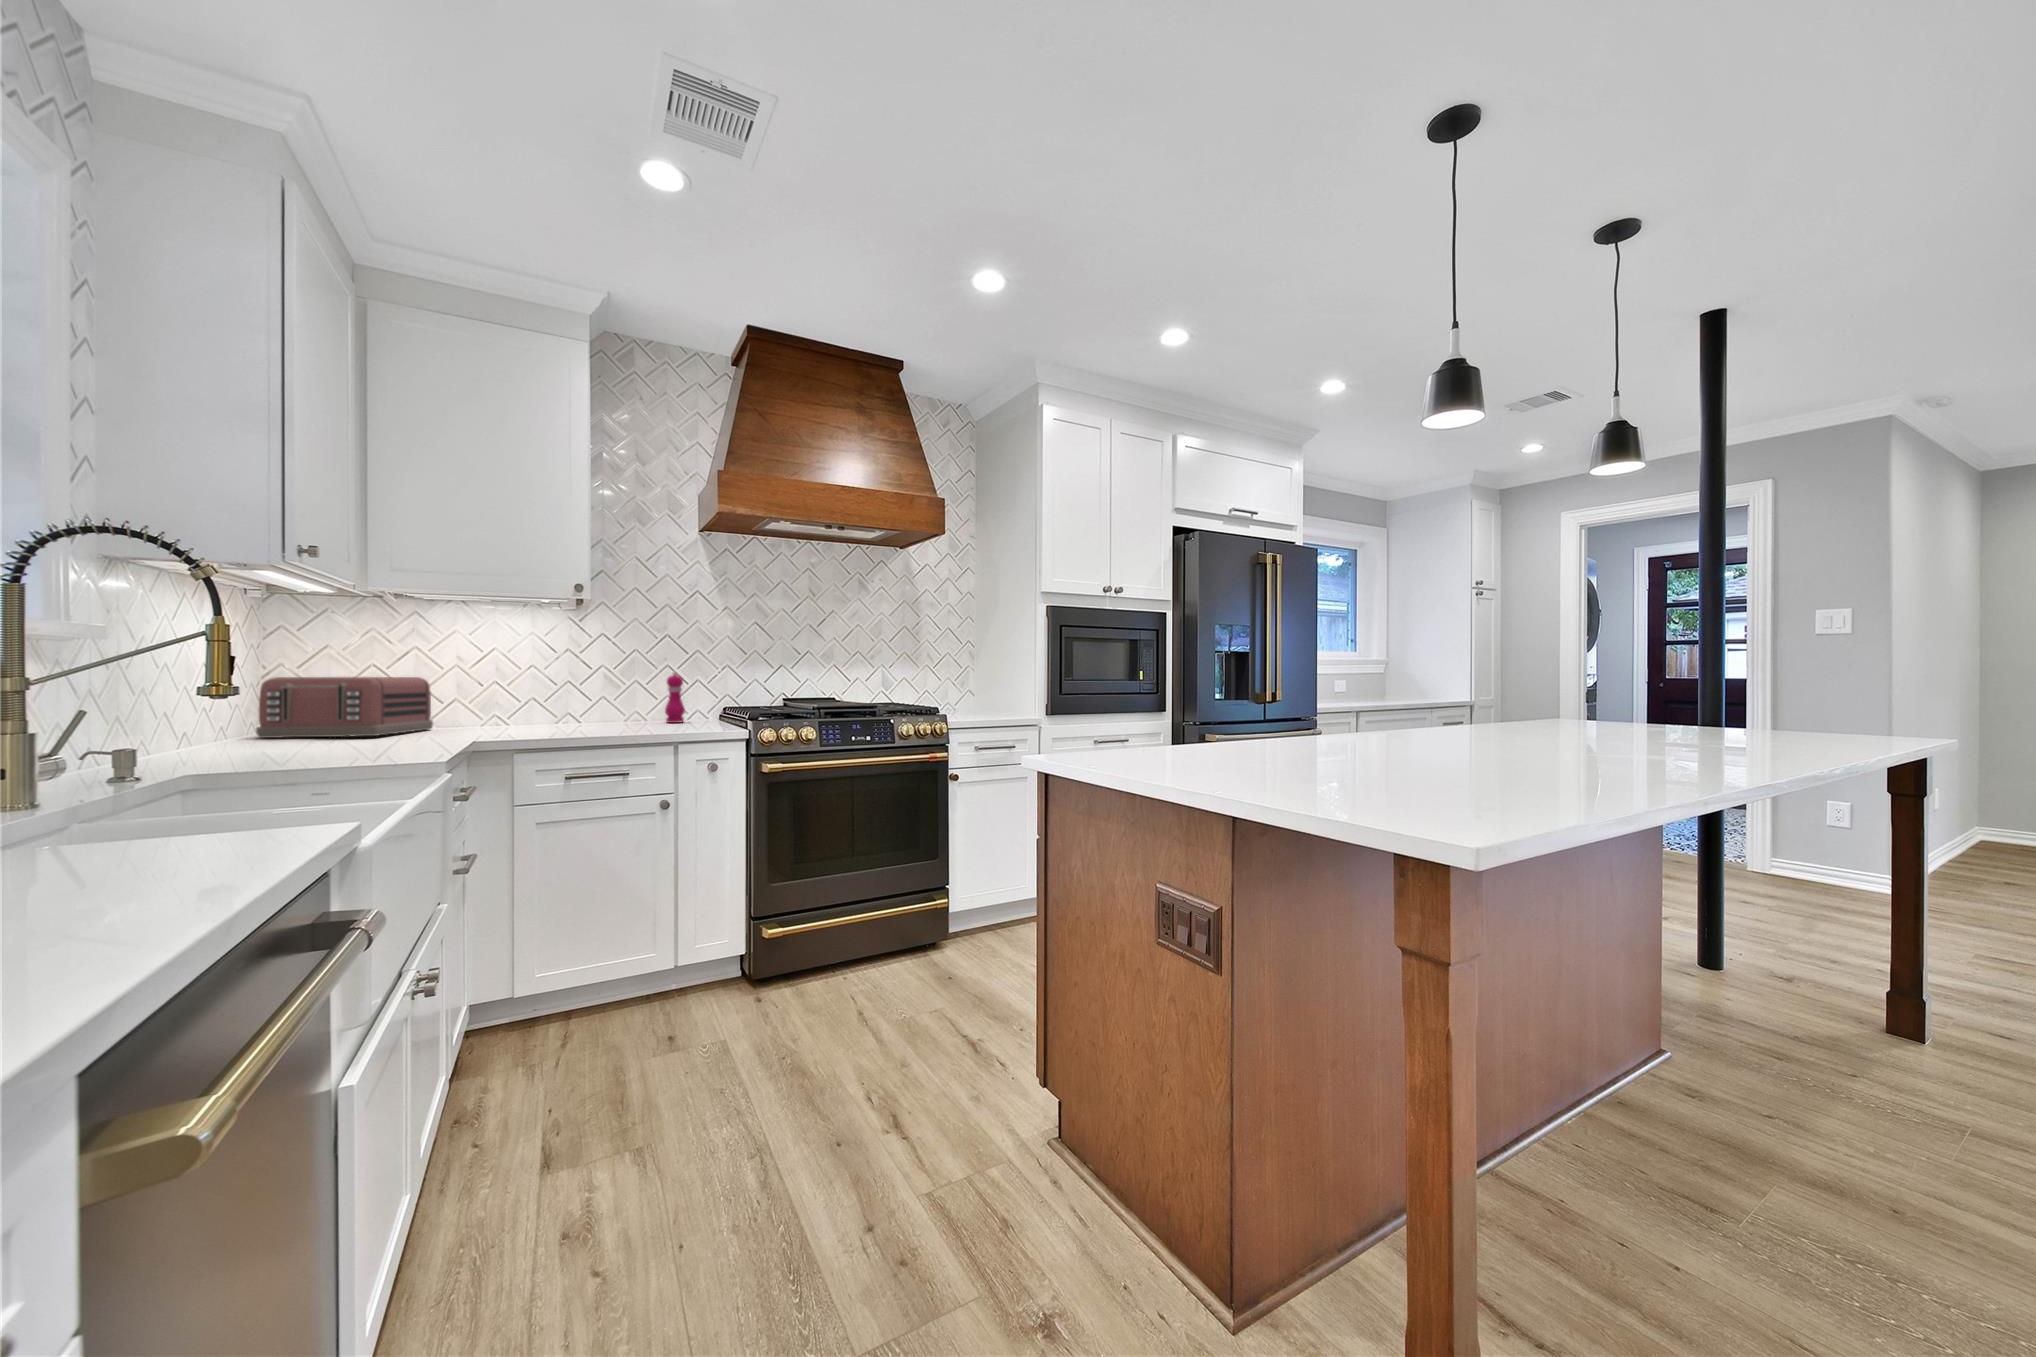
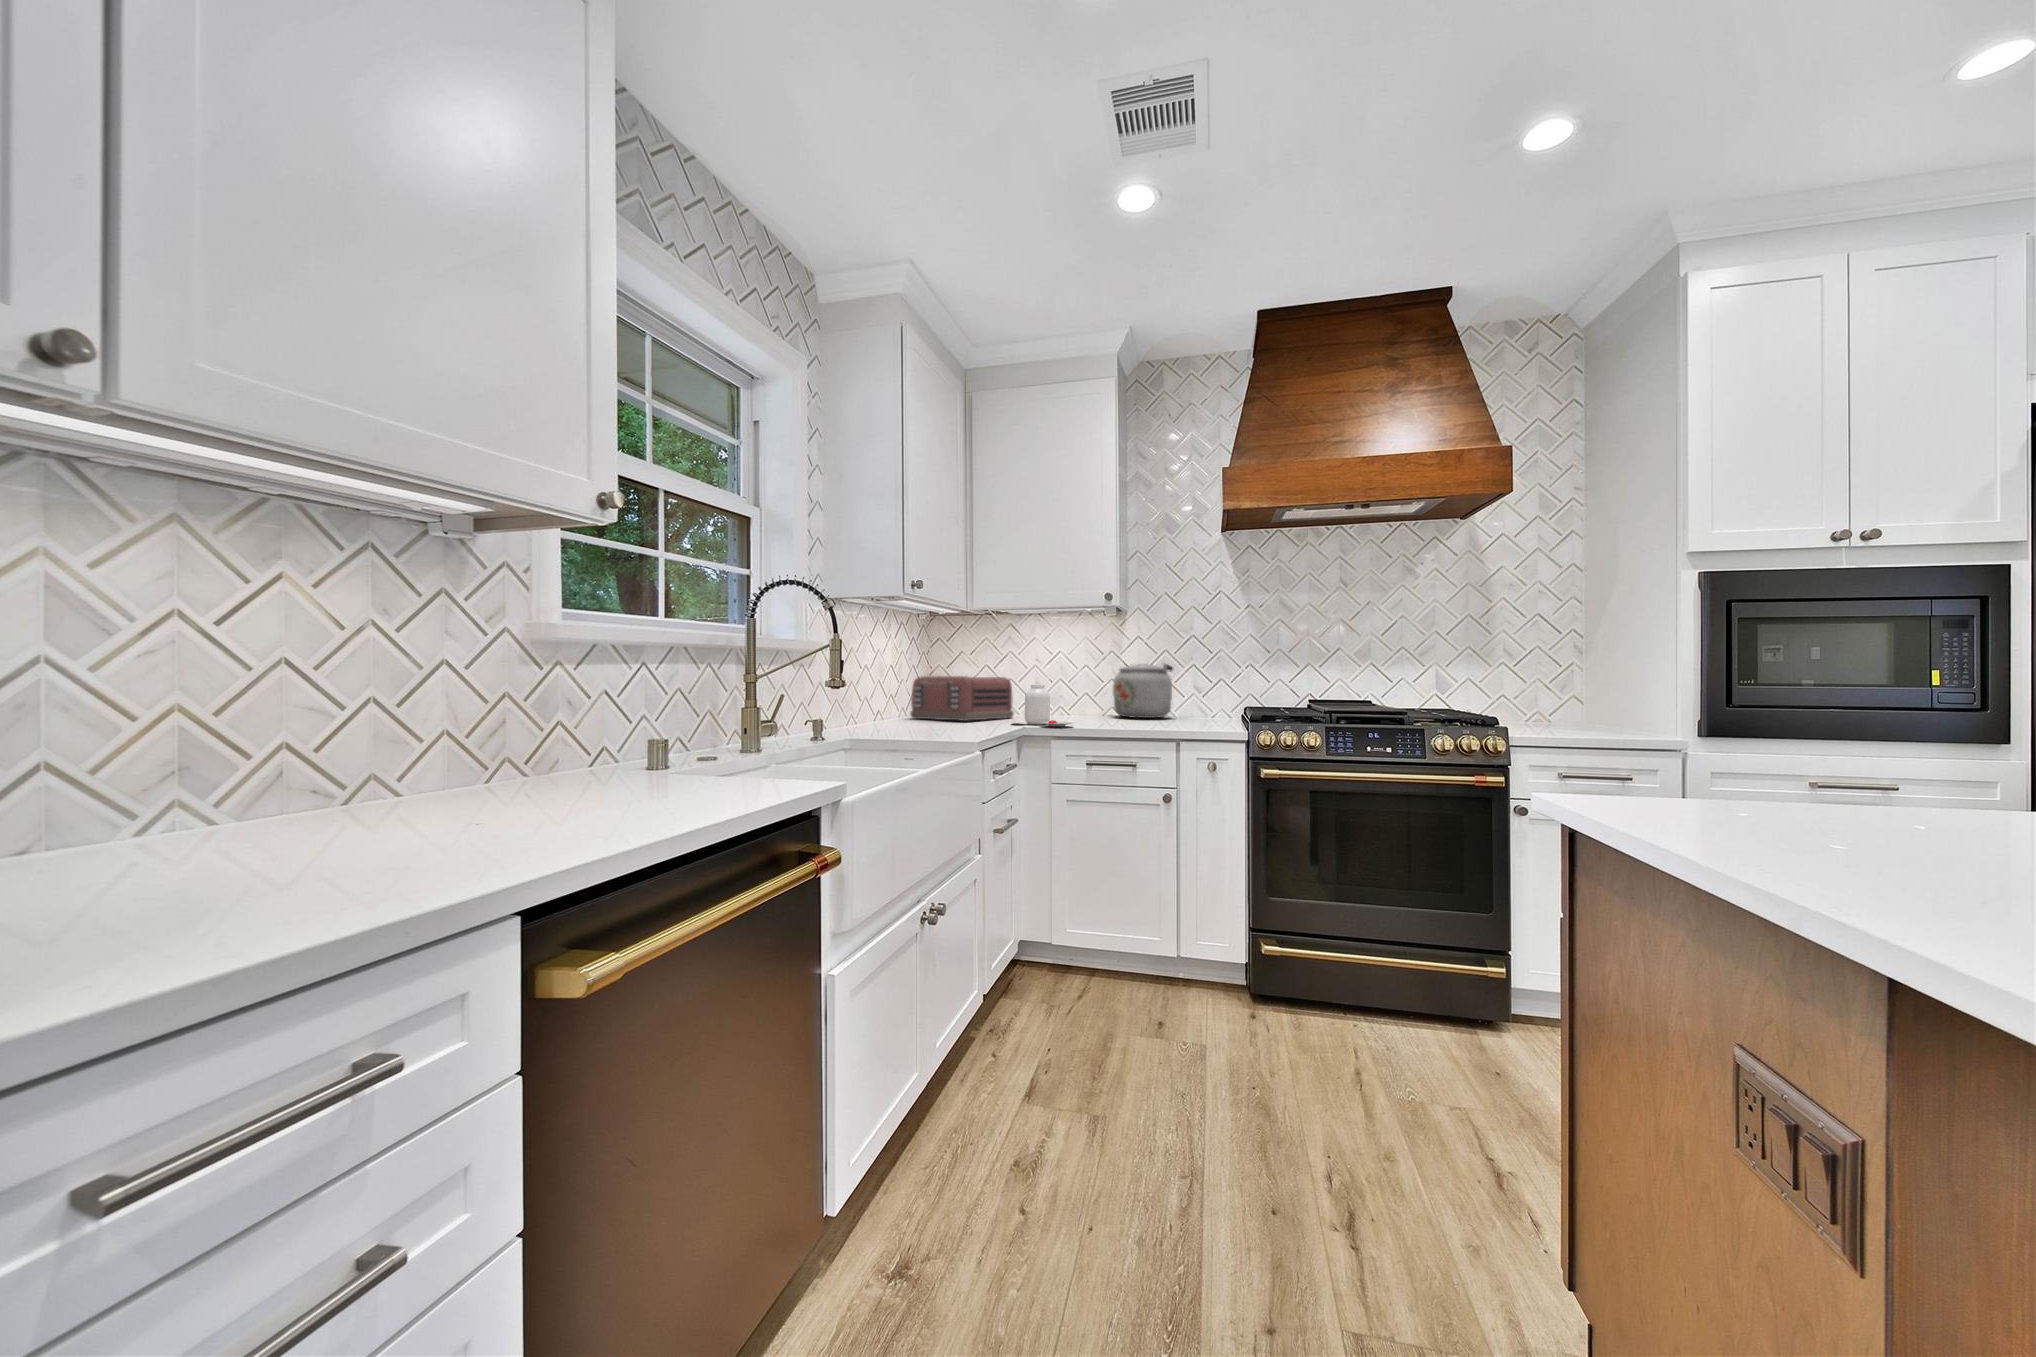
kettle: none [557,657,651,722] -> present [1113,664,1173,718]
pepper mill: present [665,672,685,723] -> none [1189,673,1207,721]
jar: none [452,687,547,737] -> present [1012,685,1073,726]

